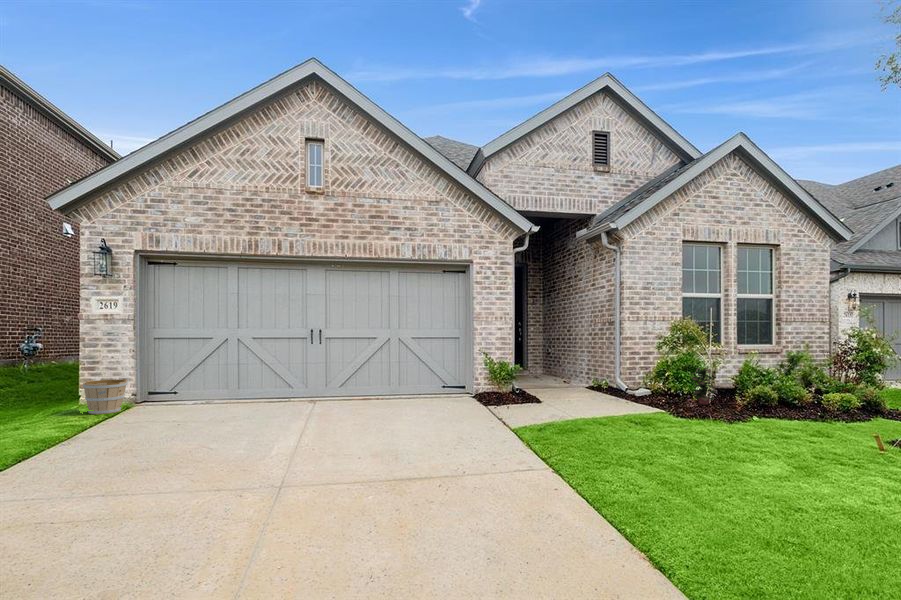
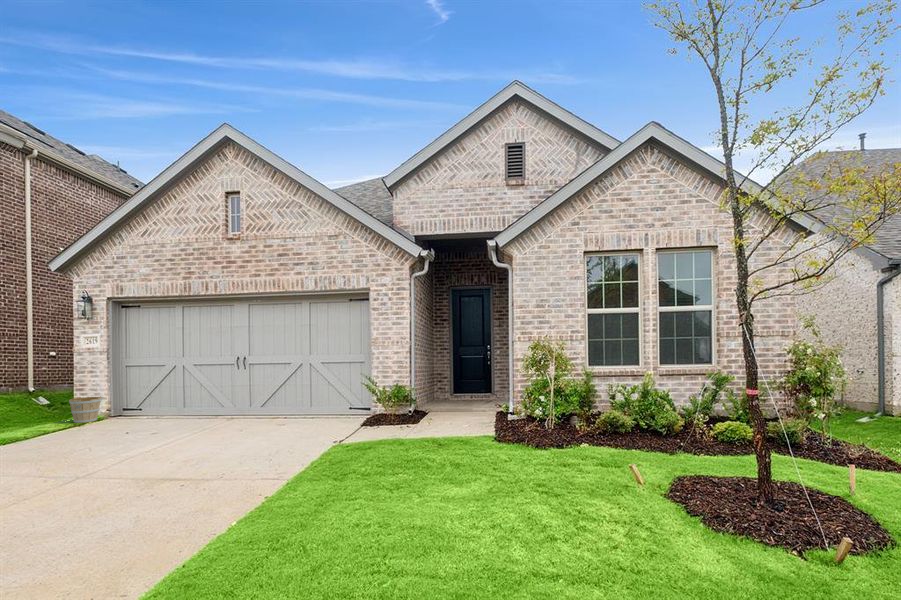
decorative plant: present [689,368,715,404] -> none [561,394,590,434]

